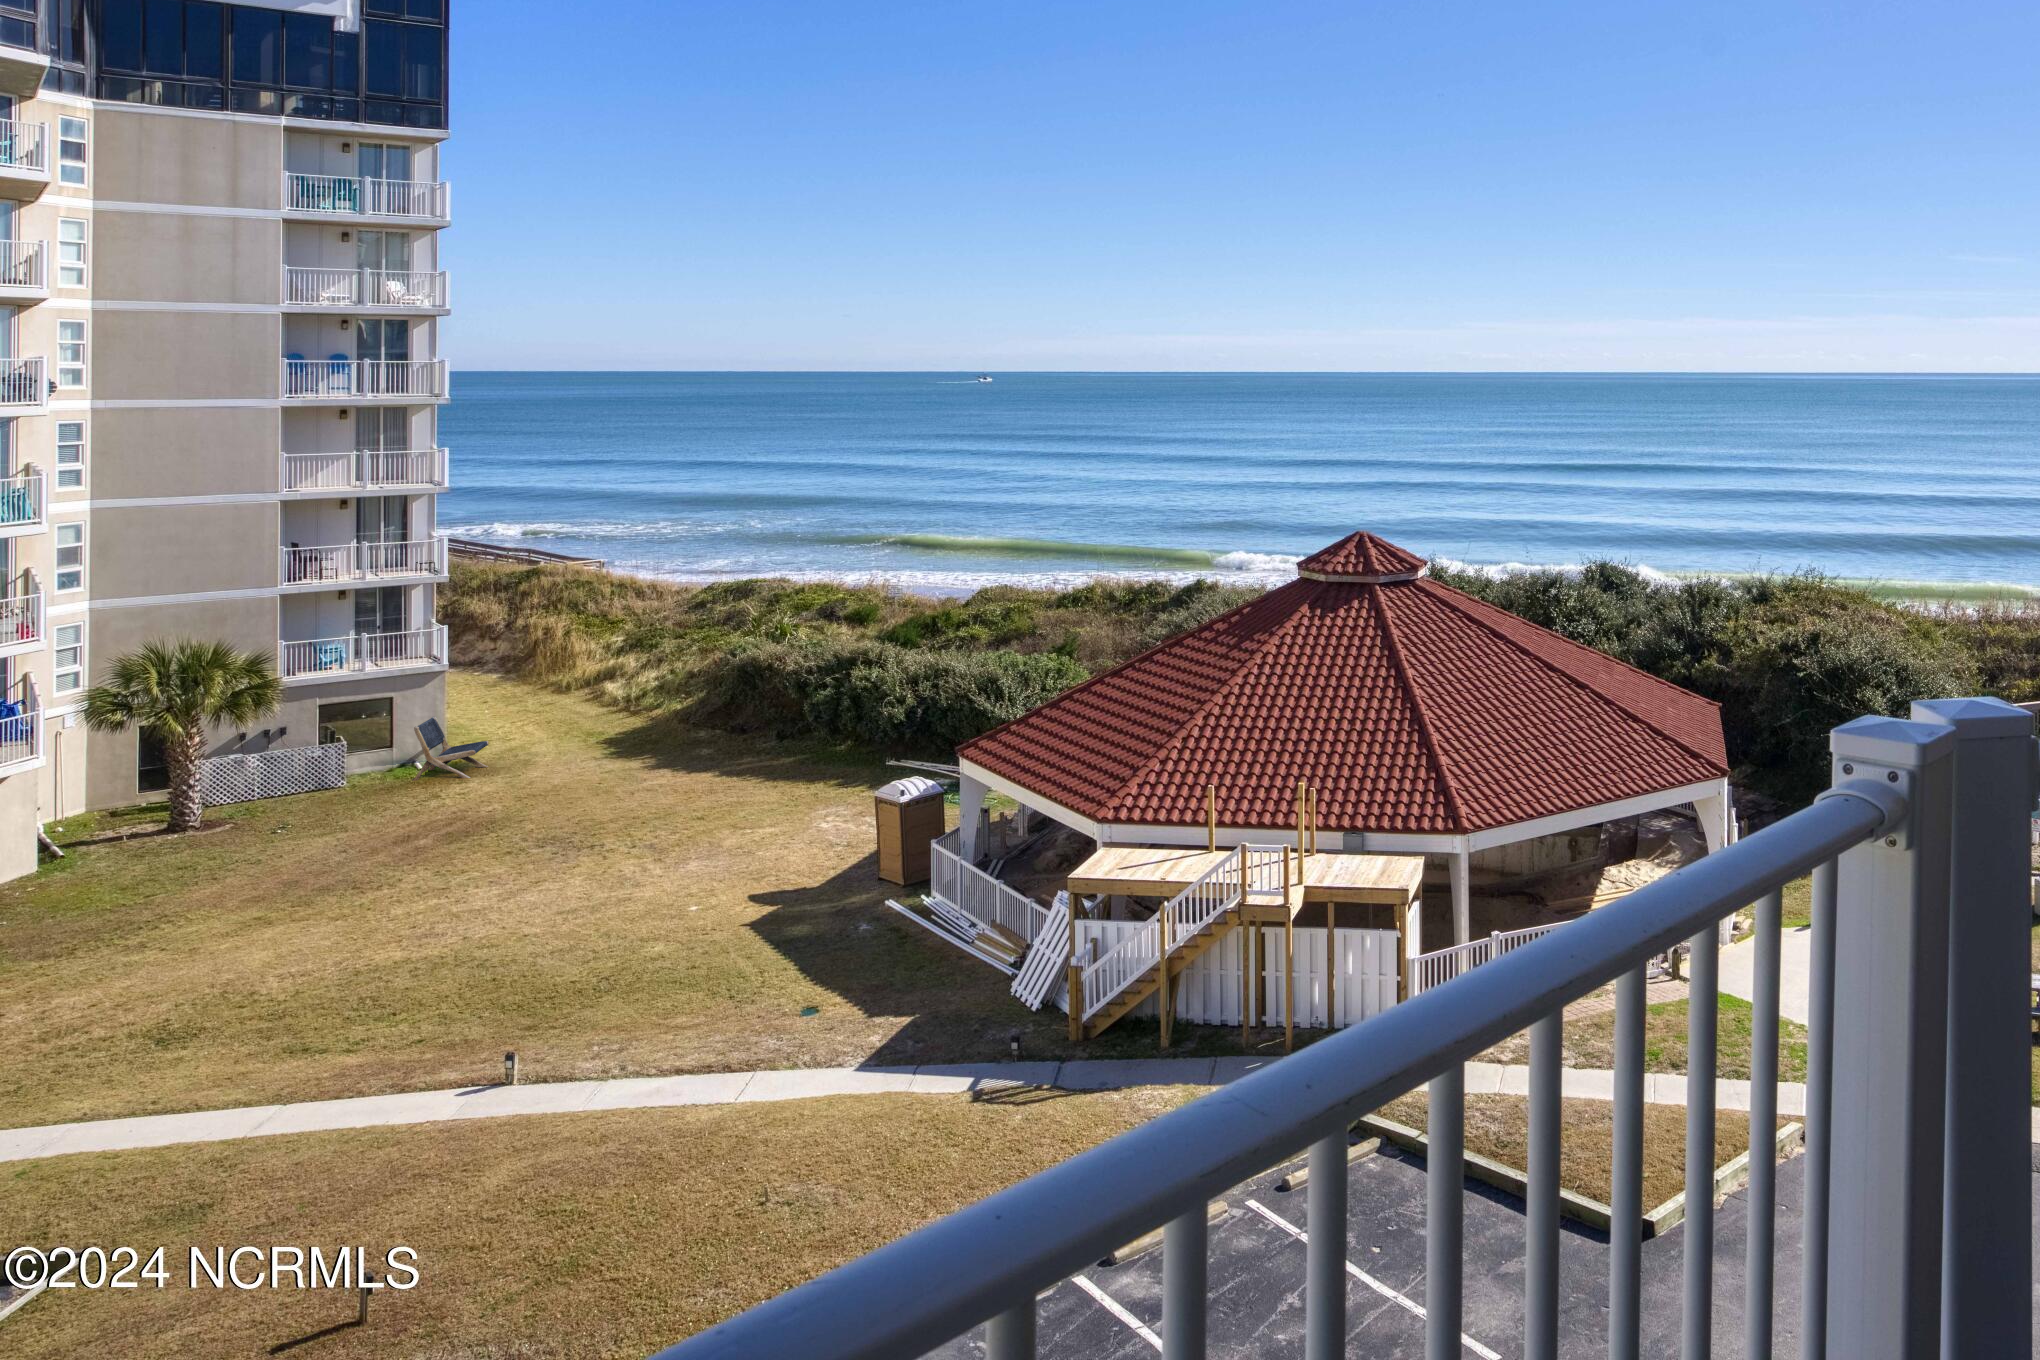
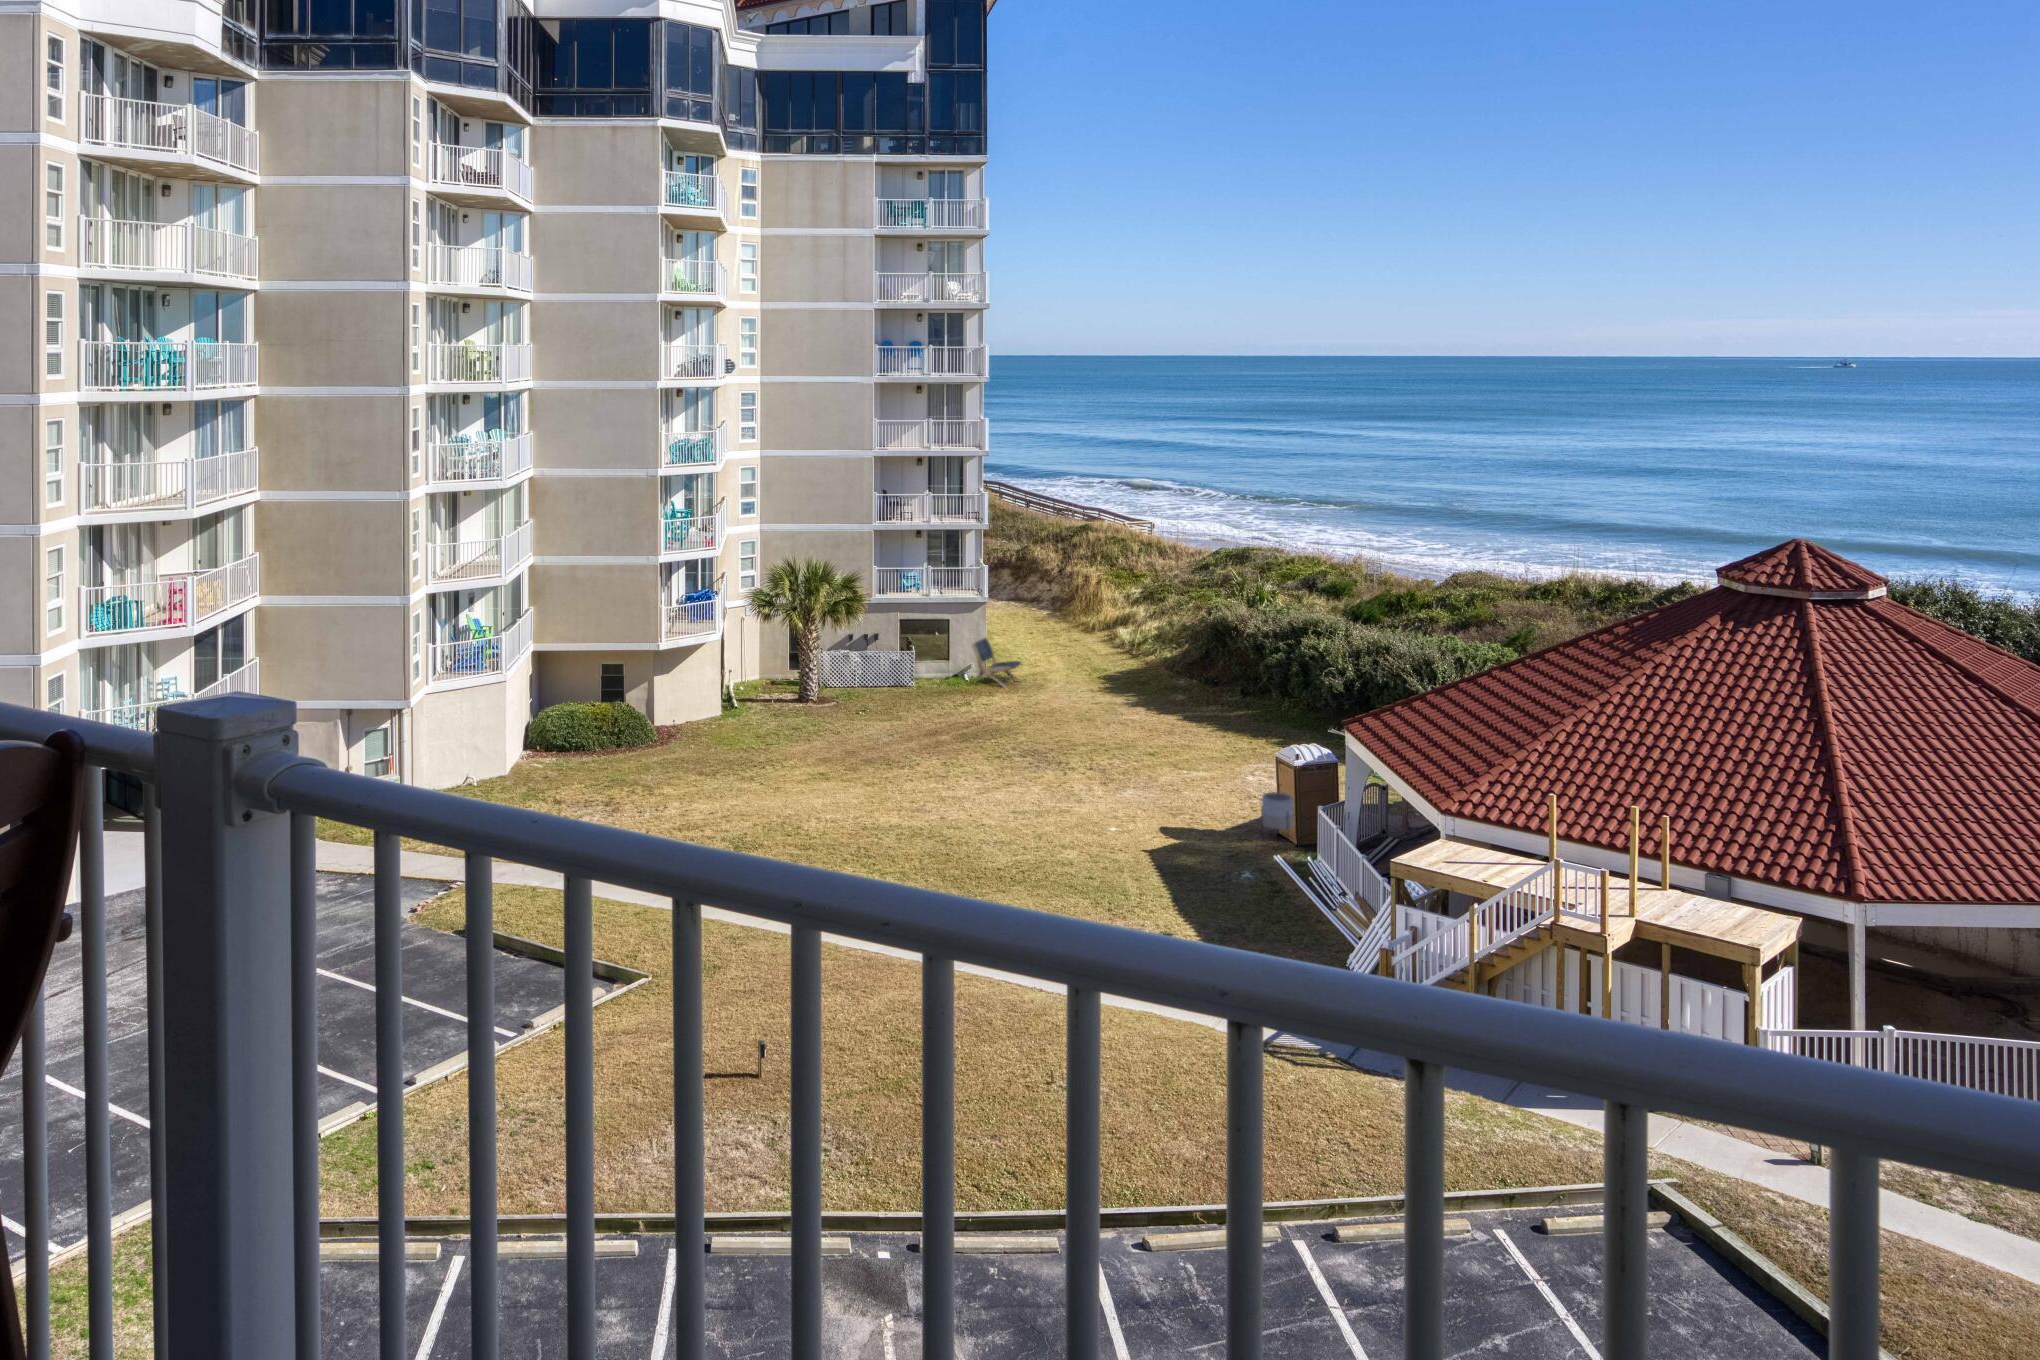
planter: none [862,838,899,891] -> present [1261,792,1294,830]

